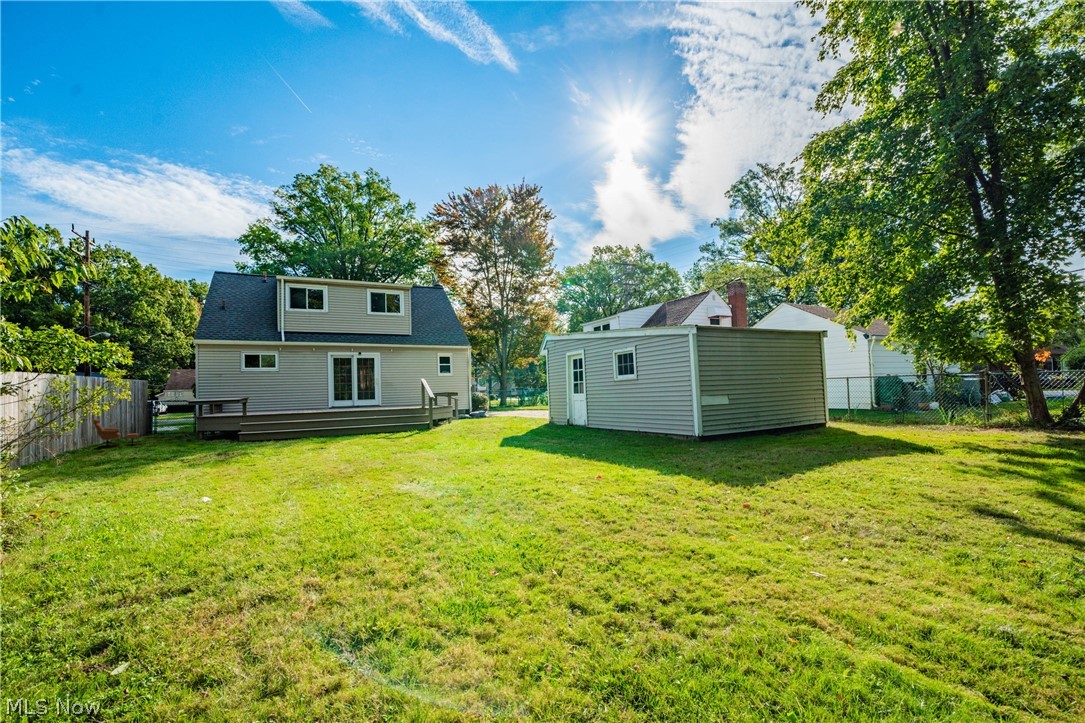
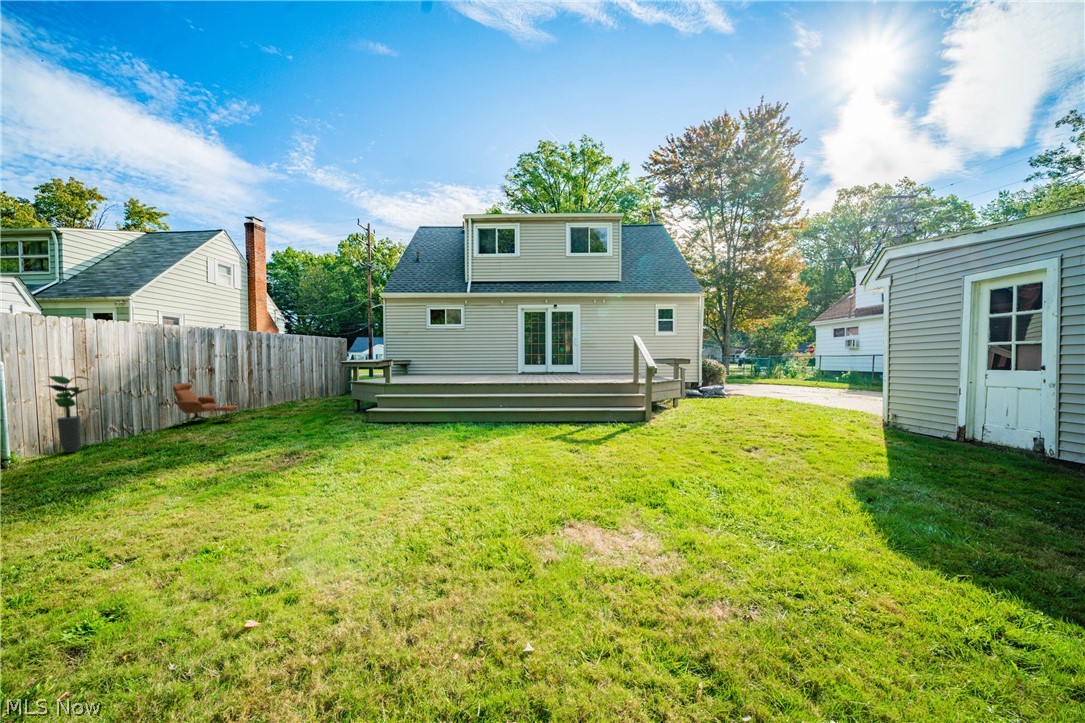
potted plant: none [72,412,99,458] -> present [48,376,89,453]

